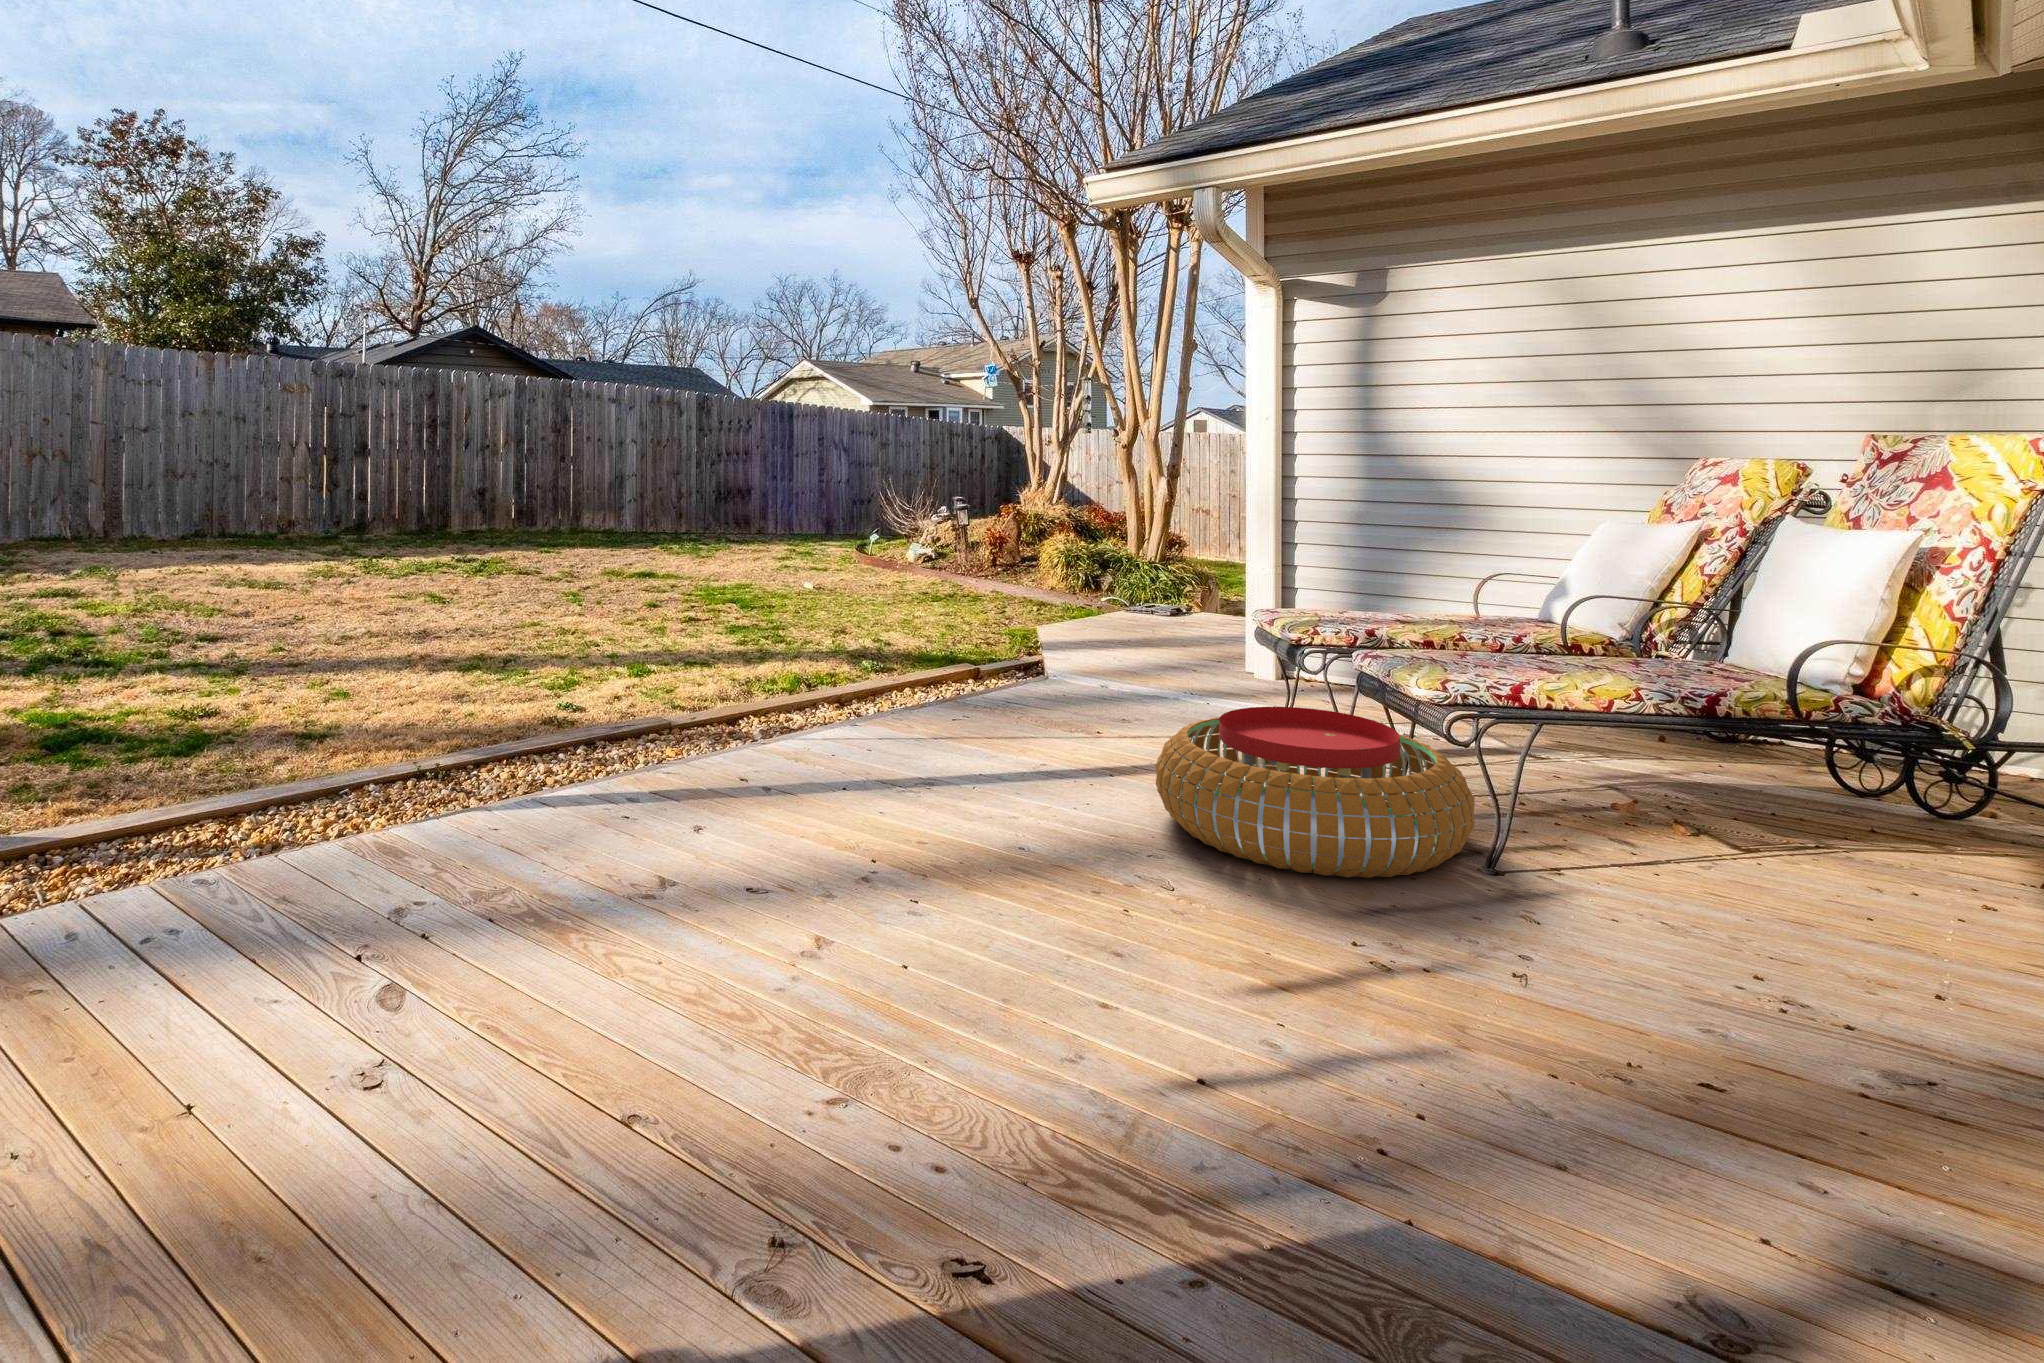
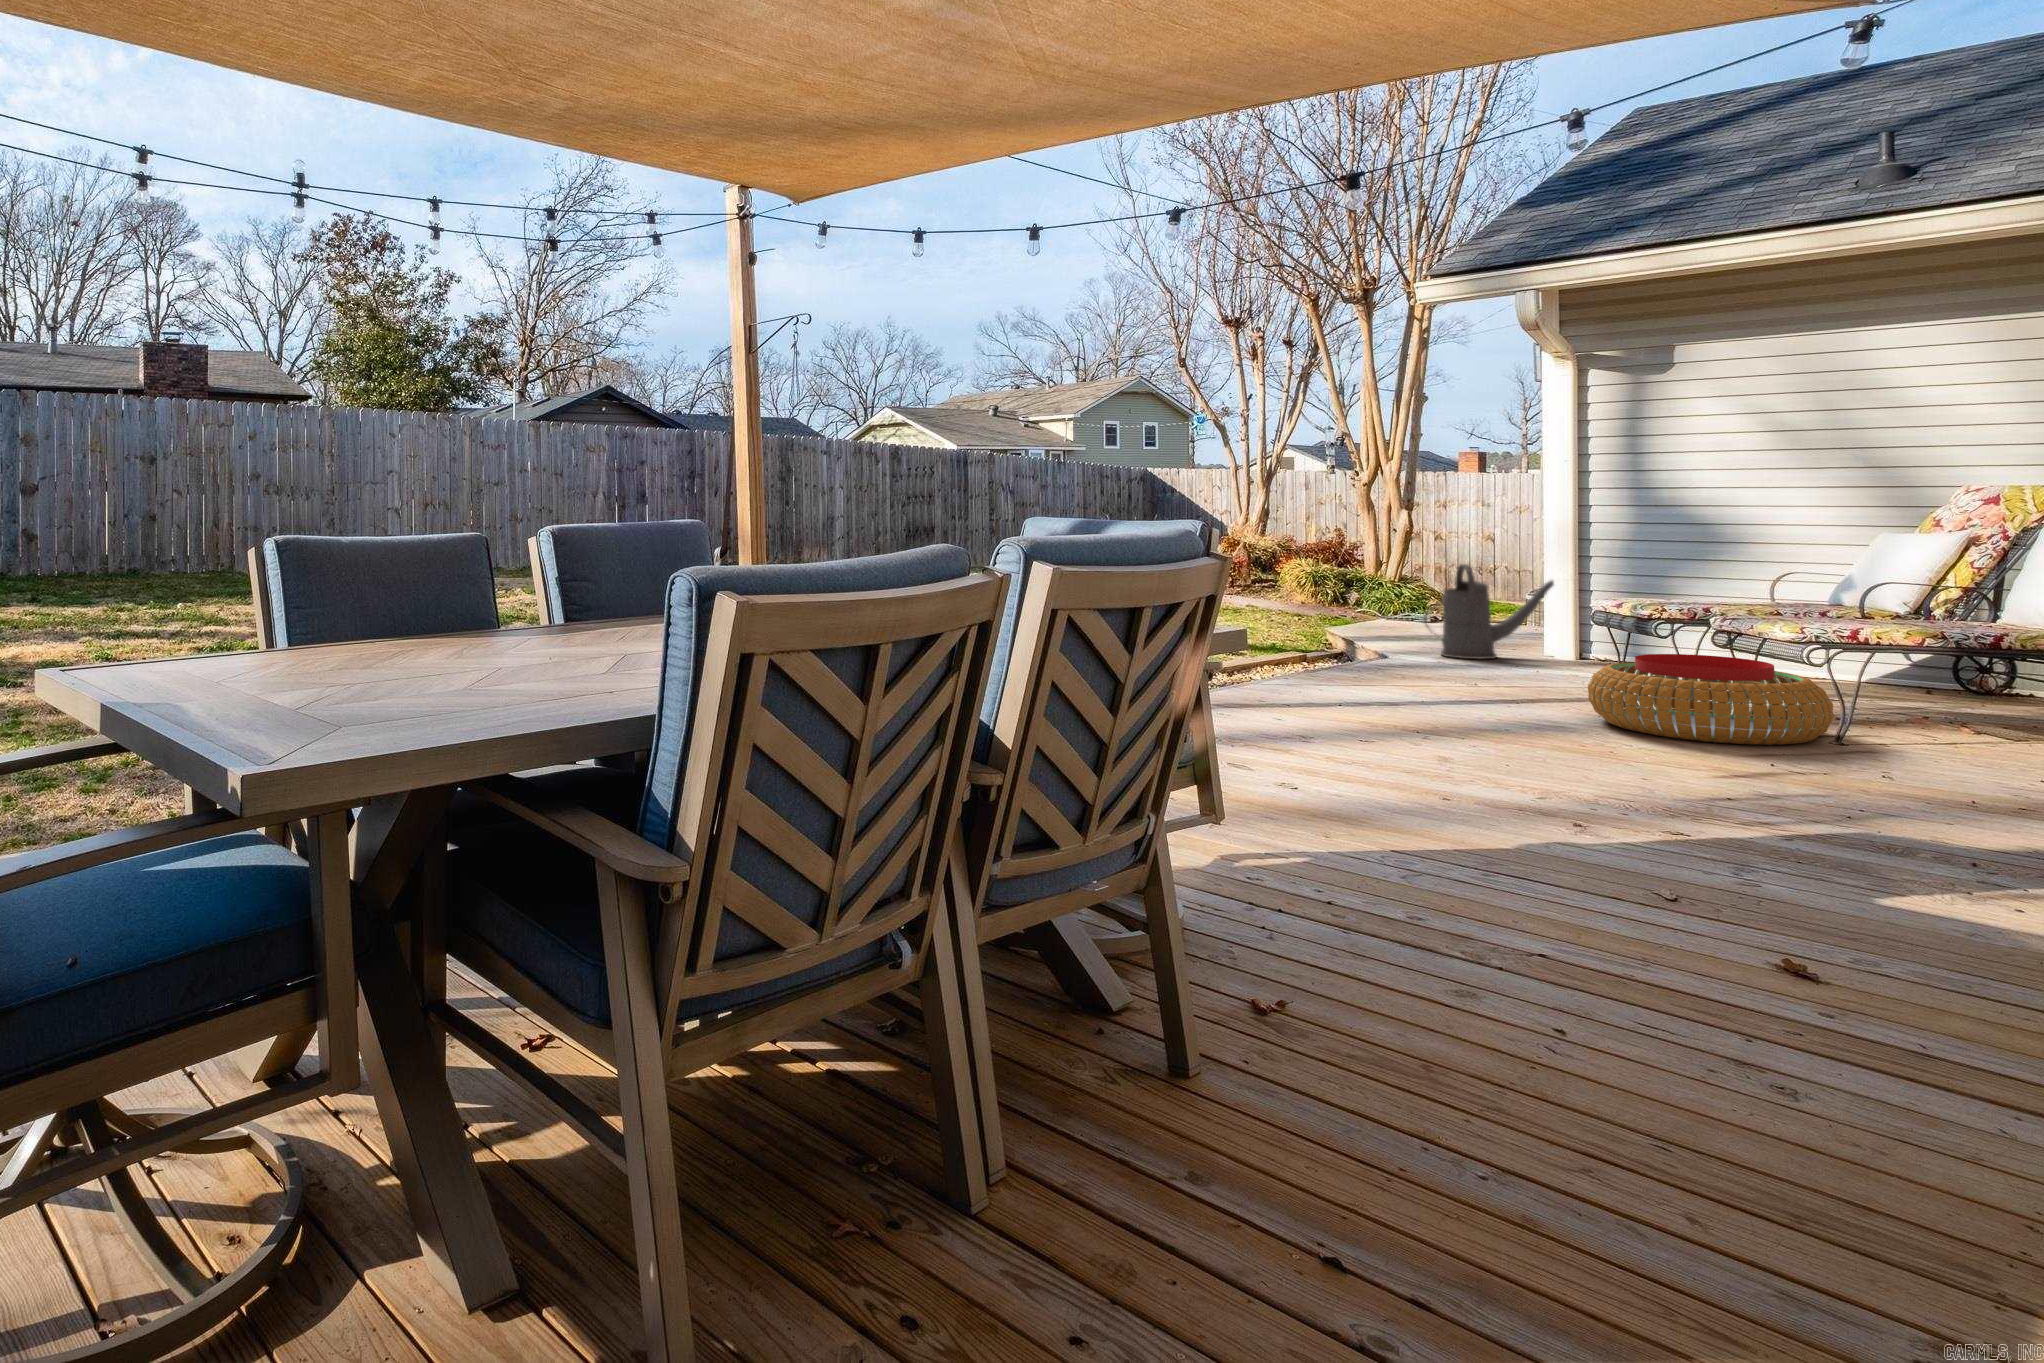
watering can: none [1089,547,1240,671] -> present [1424,564,1554,659]

